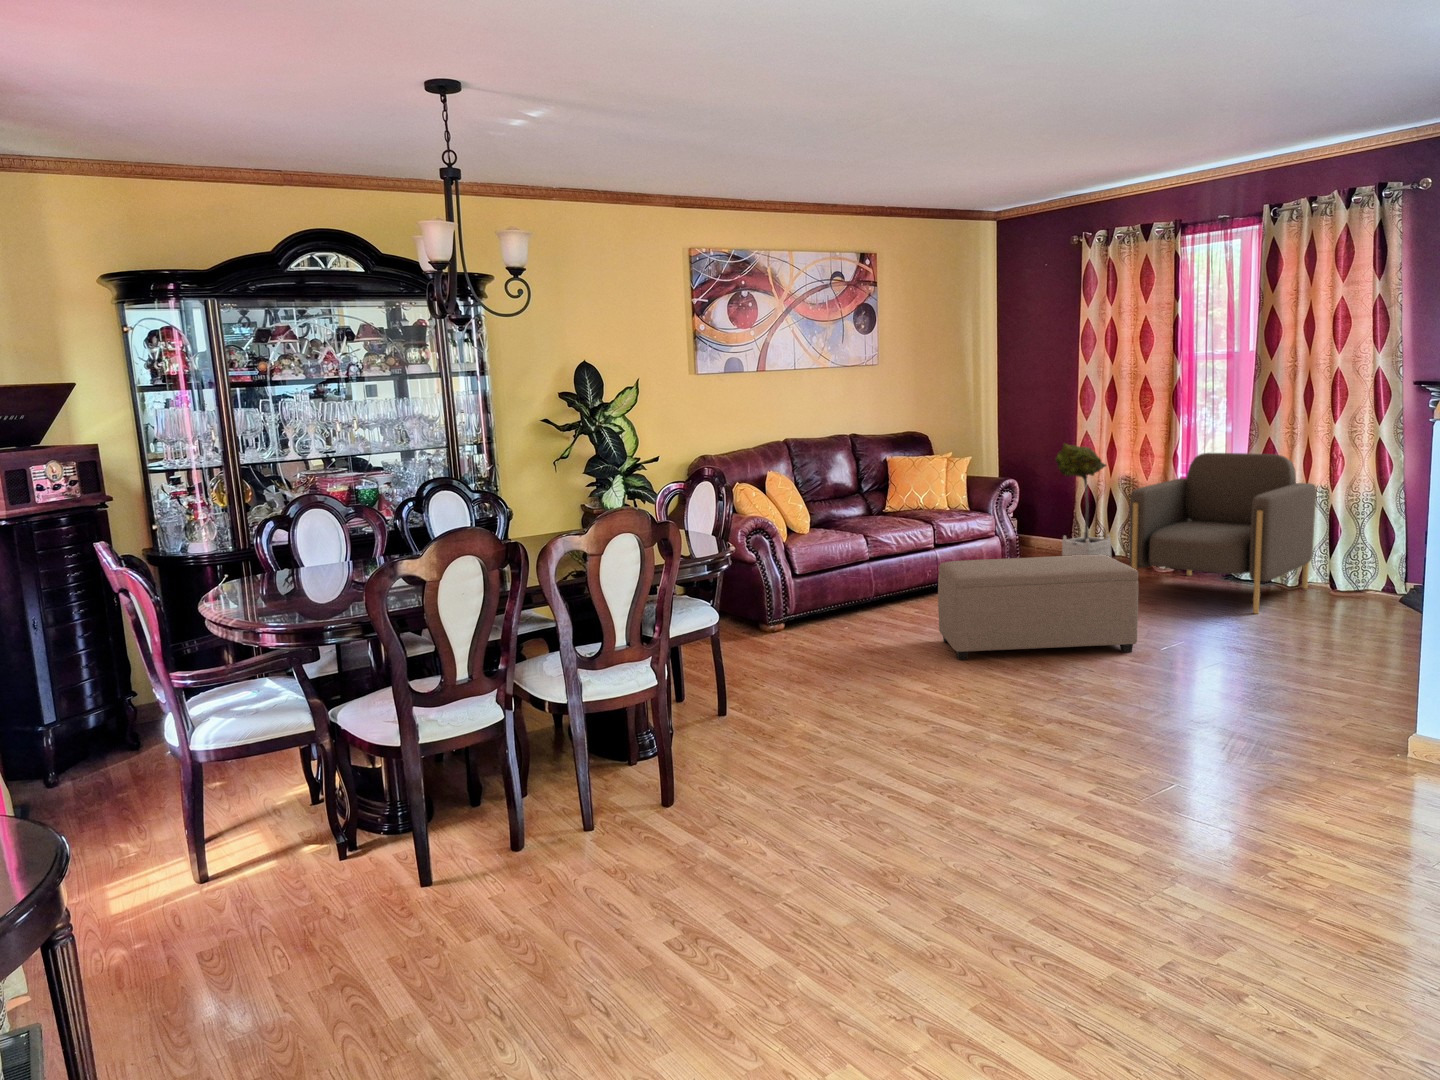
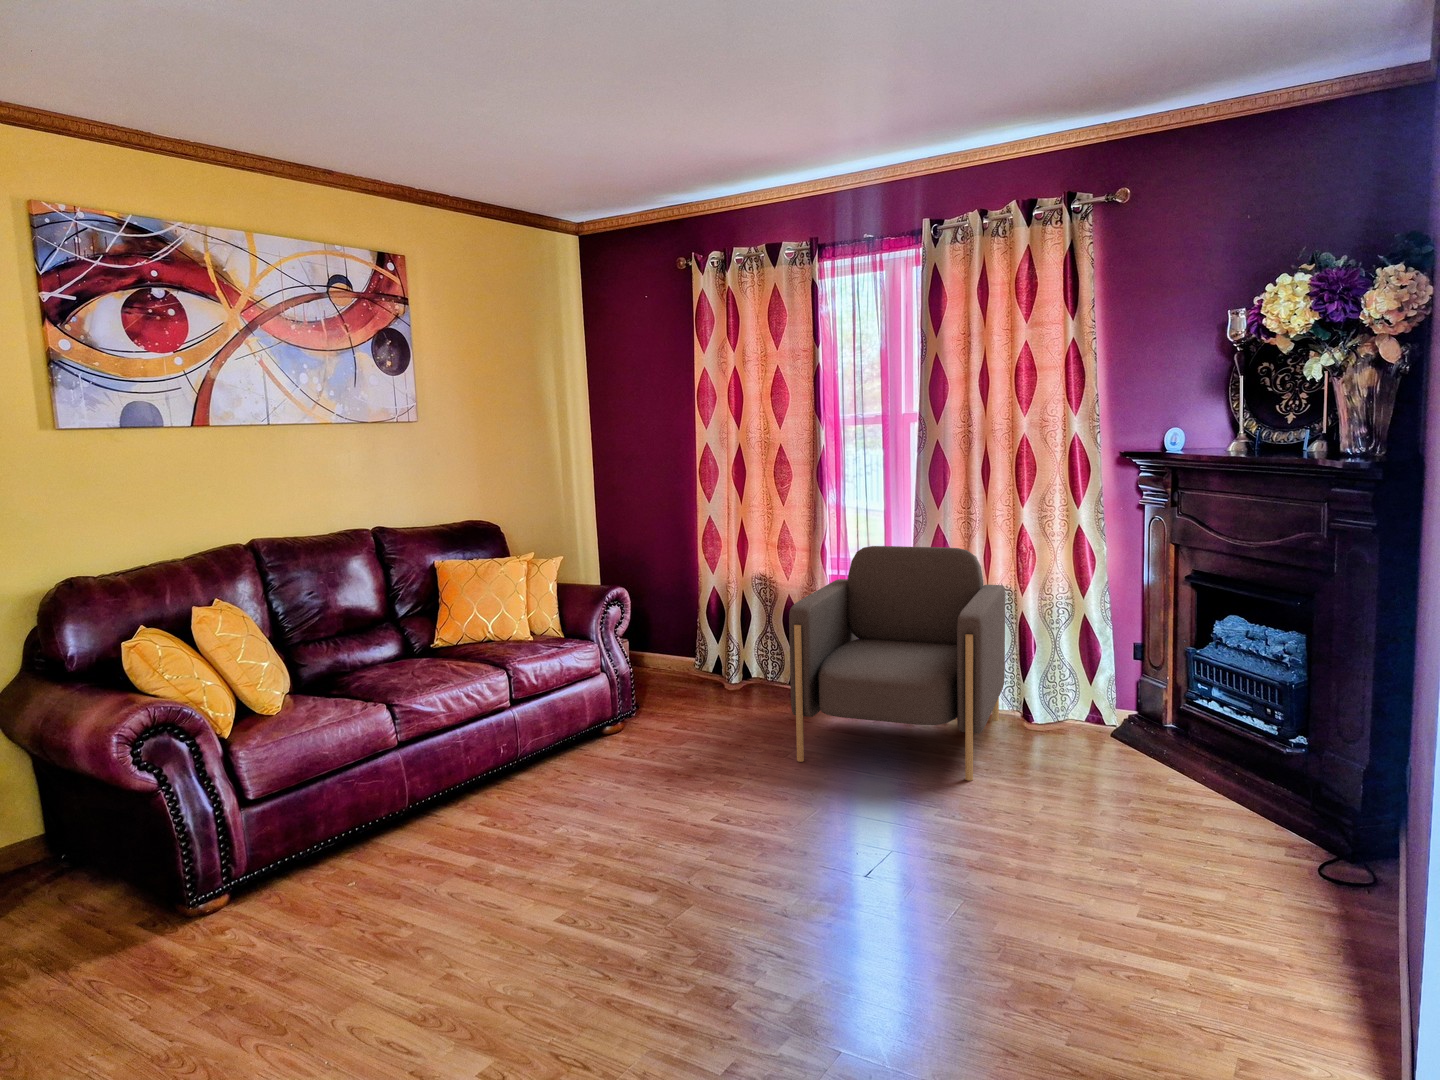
potted tree: present [1056,444,1111,557] -> none [672,532,750,705]
ottoman: present [938,555,1138,660] -> none [514,732,853,981]

